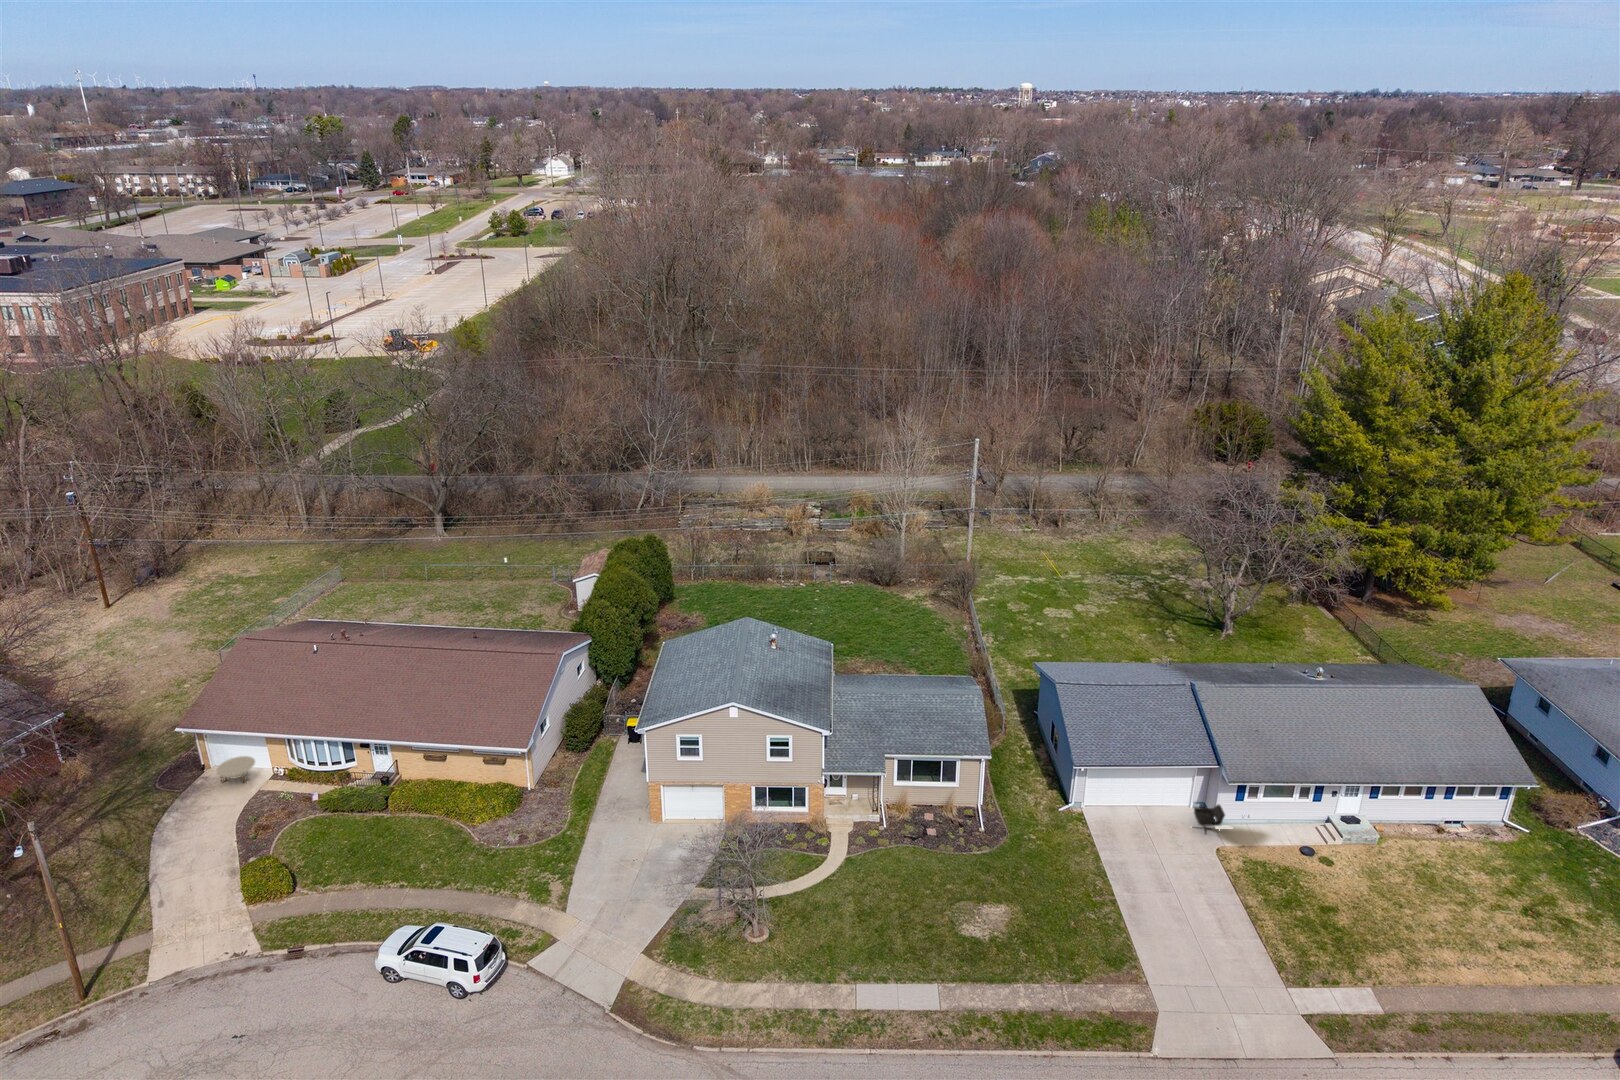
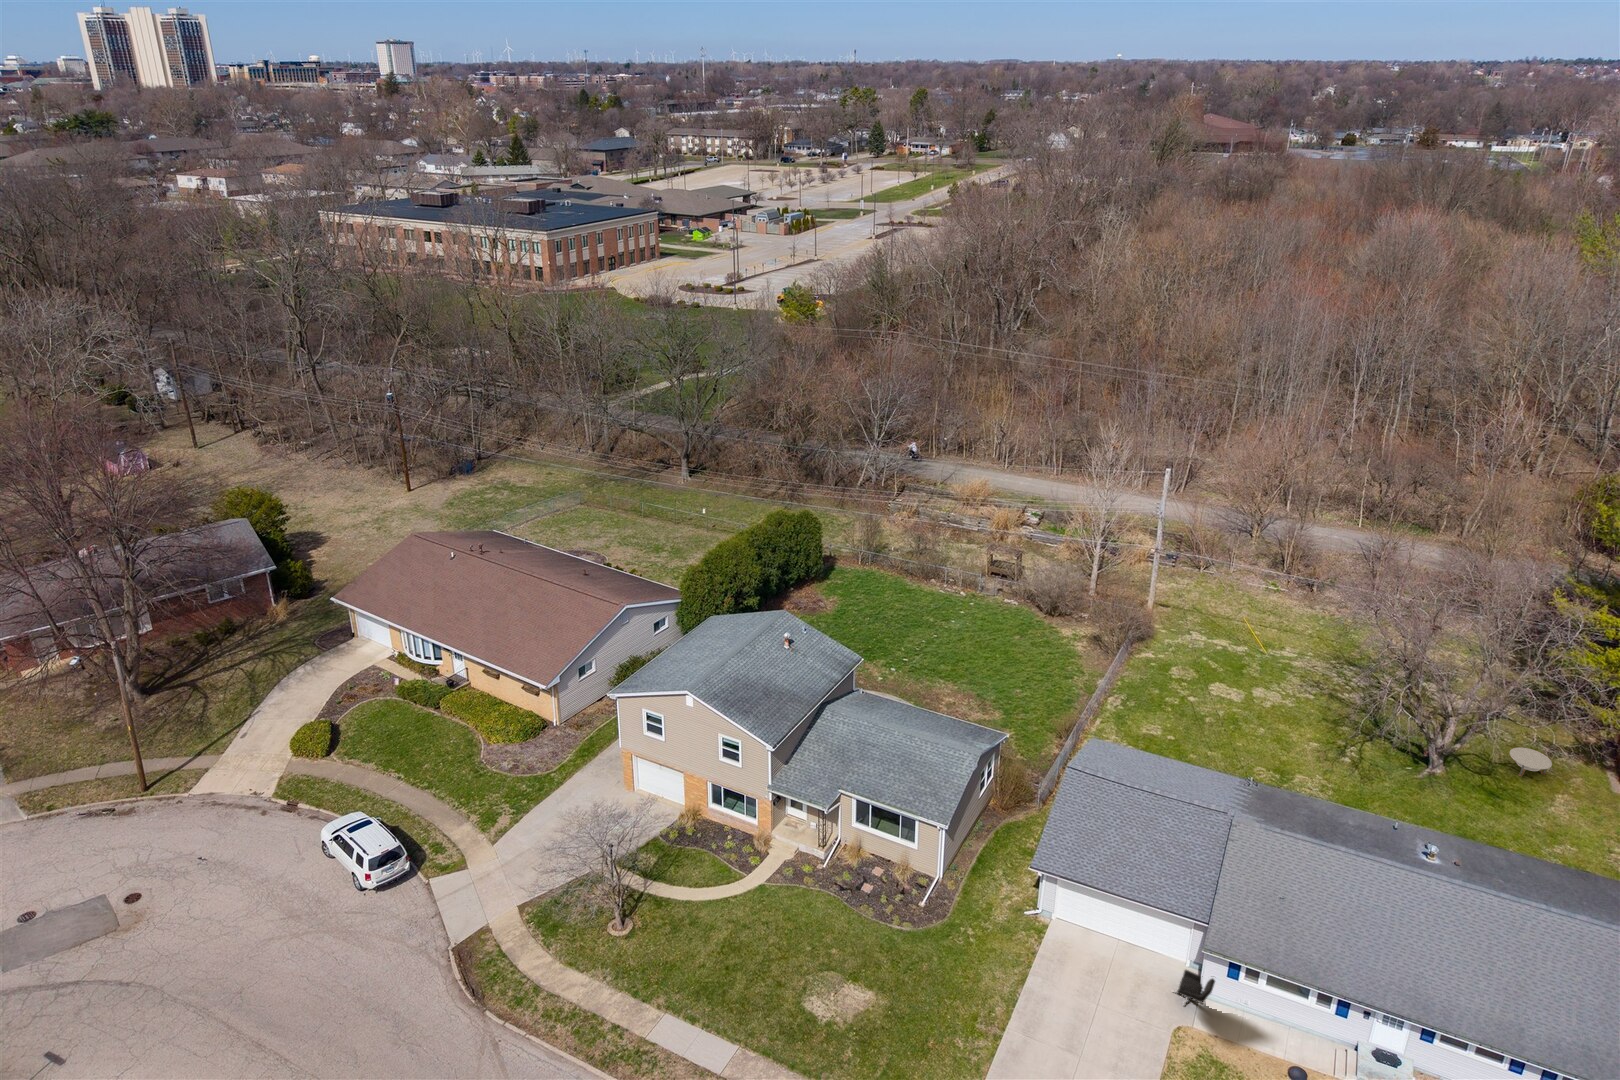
round table: present [217,756,255,783] -> present [1510,747,1552,776]

